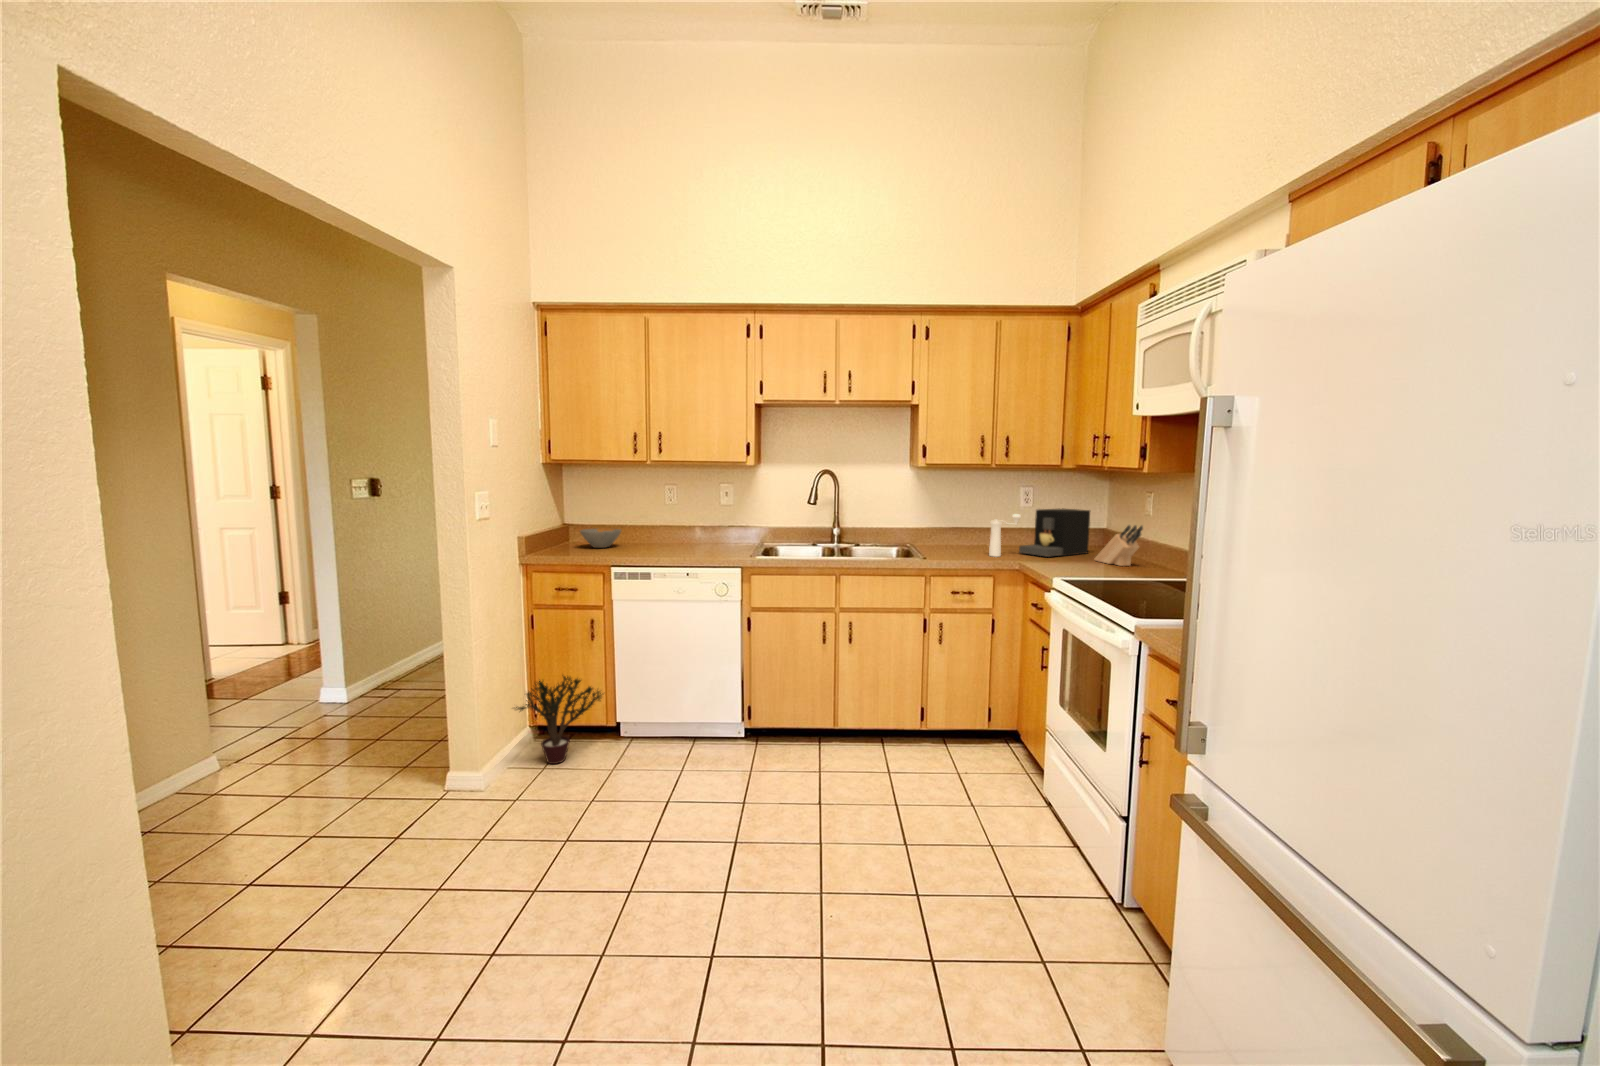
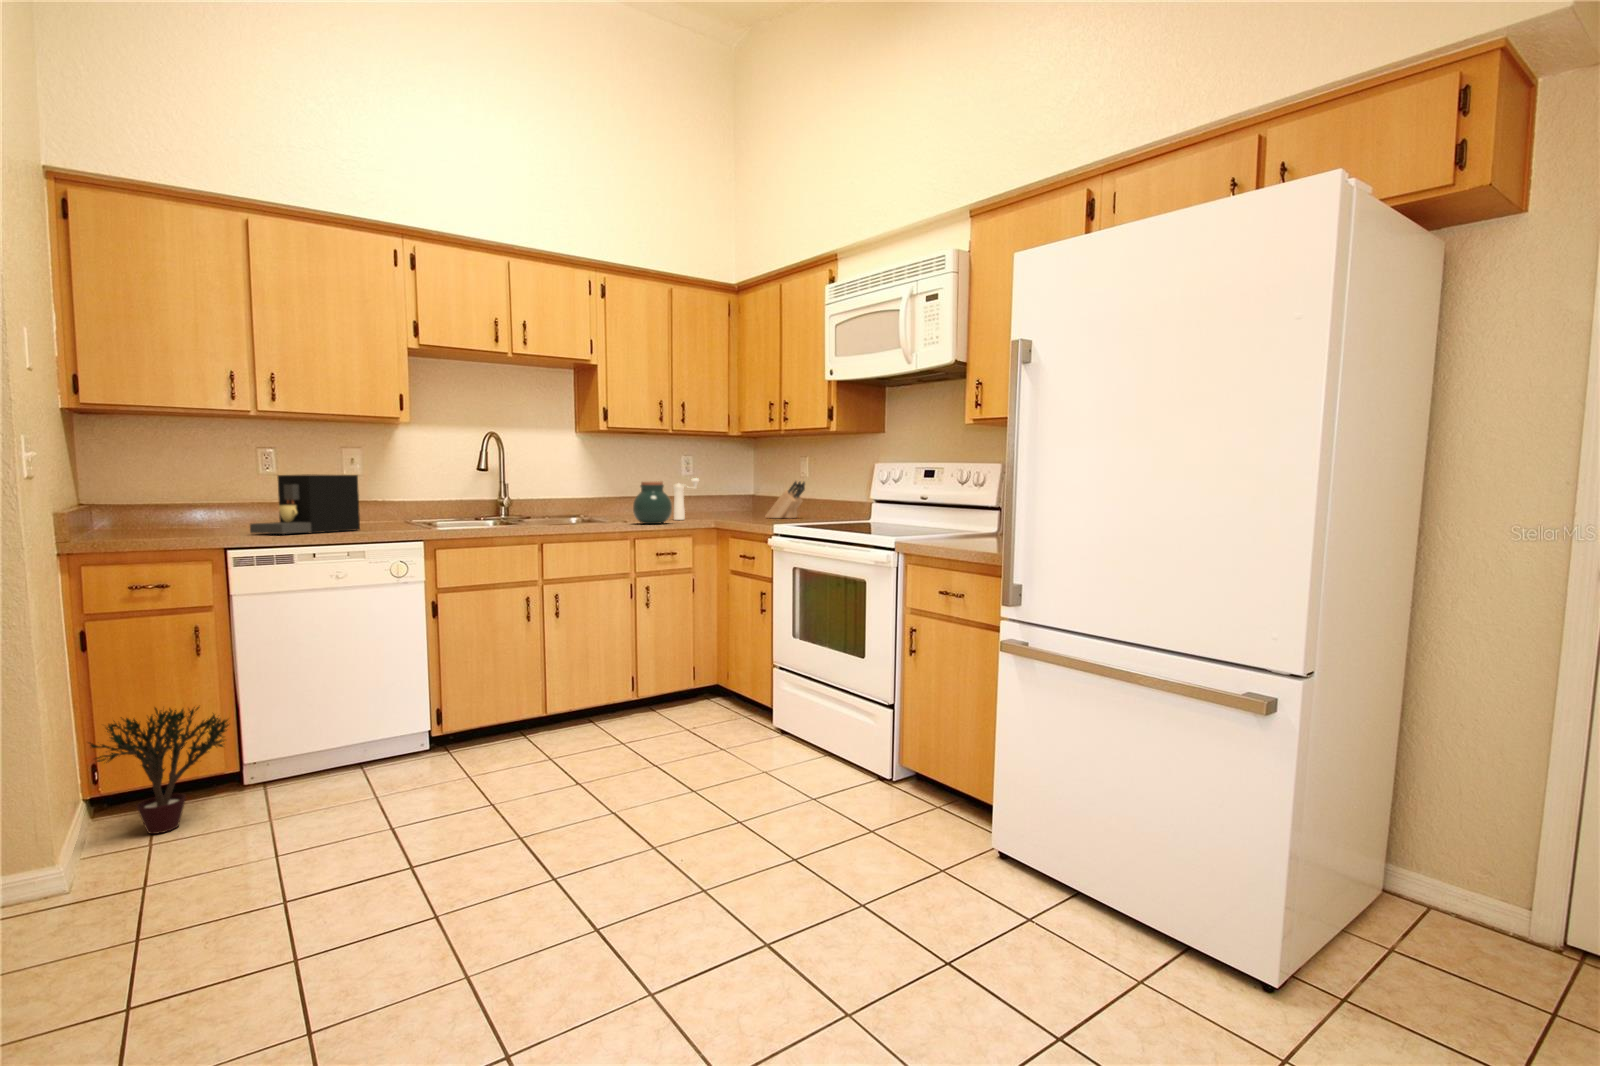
coffee maker: present [1019,508,1090,557] -> present [250,474,360,534]
jar: none [932,521,971,565] -> present [633,482,672,524]
bowl: present [580,529,621,548] -> none [120,510,195,537]

